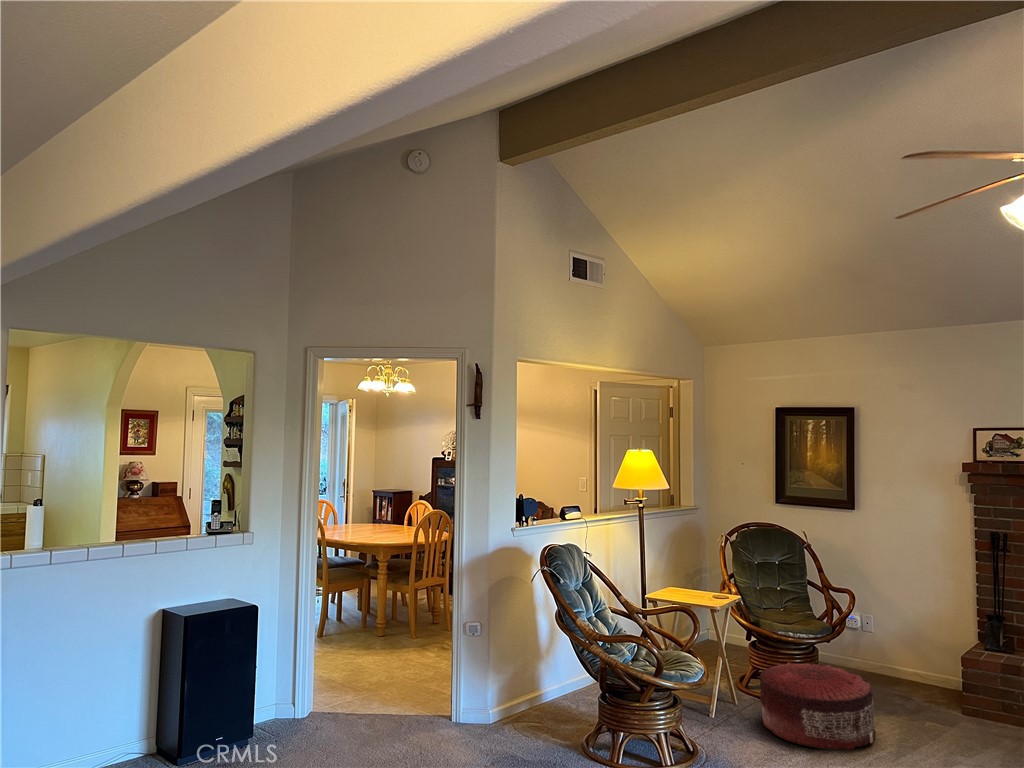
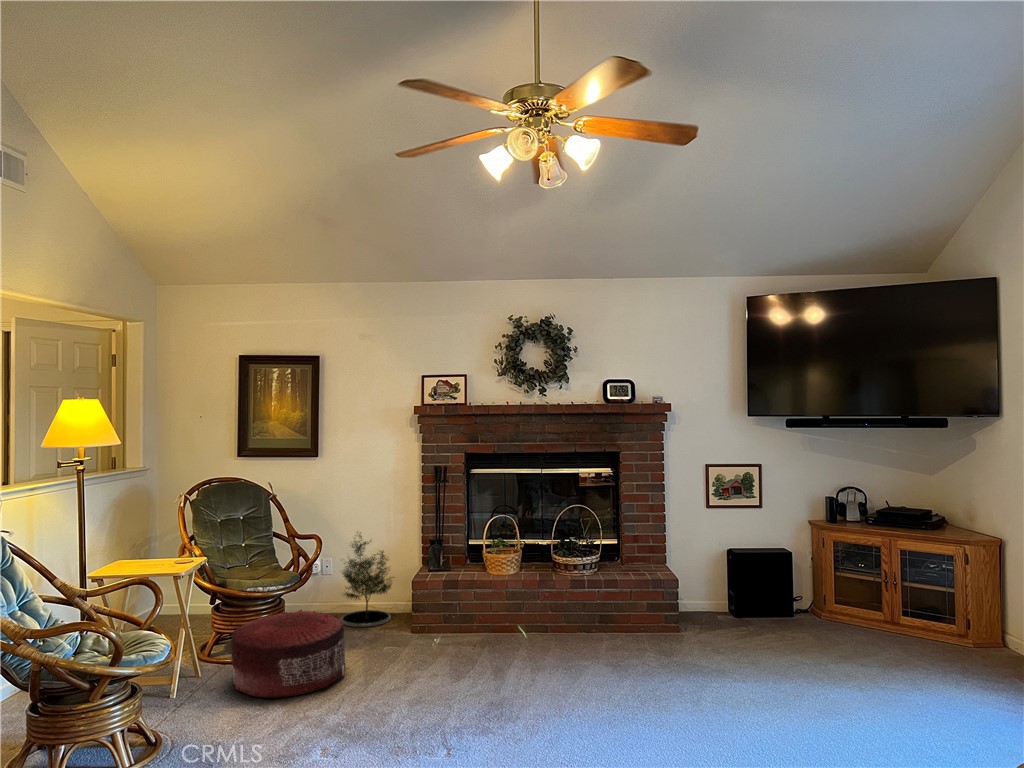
potted tree: none [876,593,945,700] -> present [341,533,394,627]

